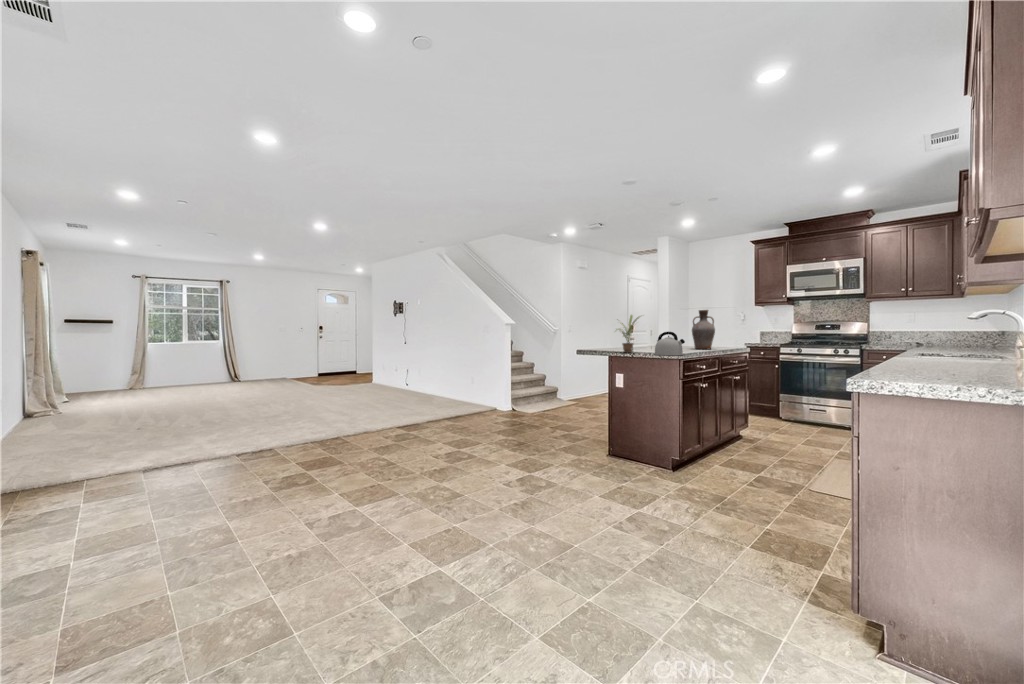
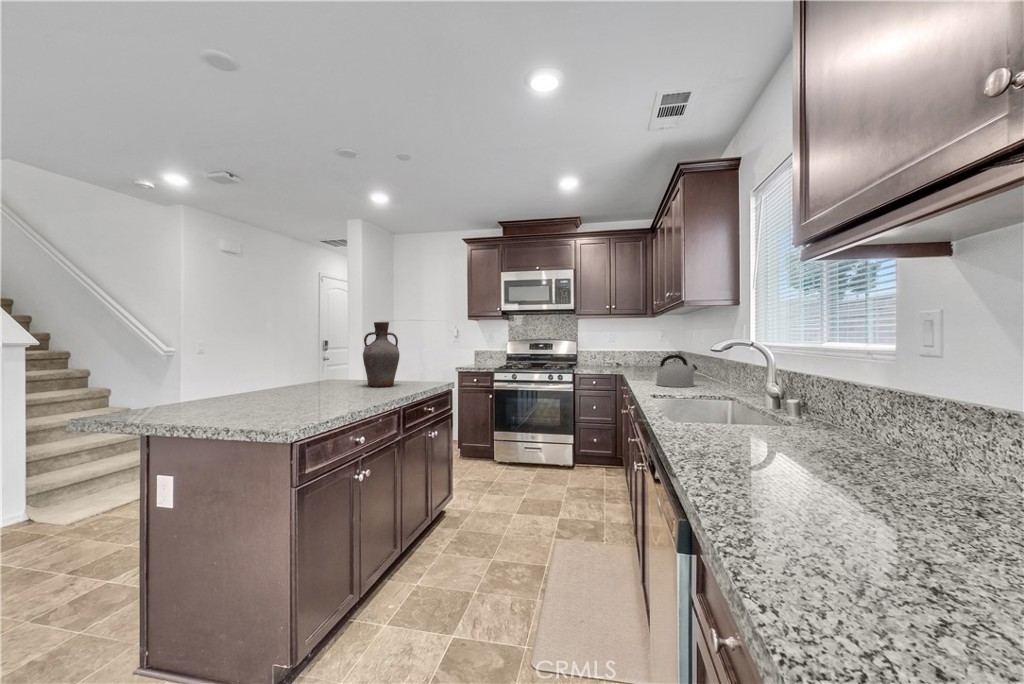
potted plant: present [619,315,639,353] -> none [164,326,237,410]
kettle: present [655,332,685,356] -> present [656,355,697,387]

